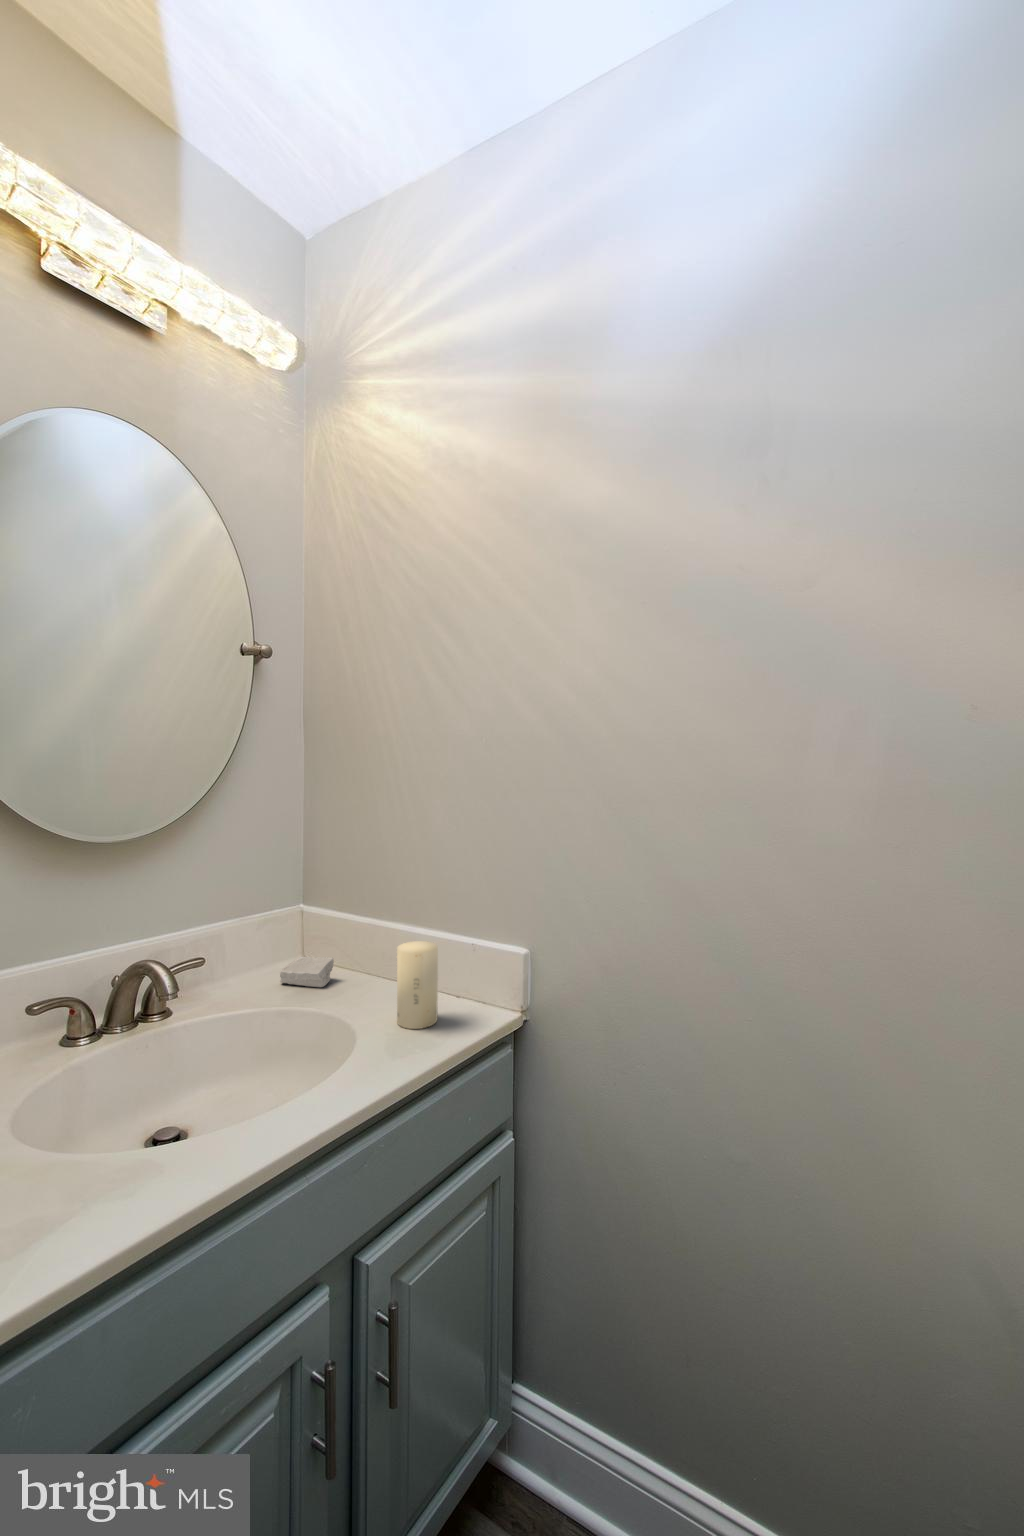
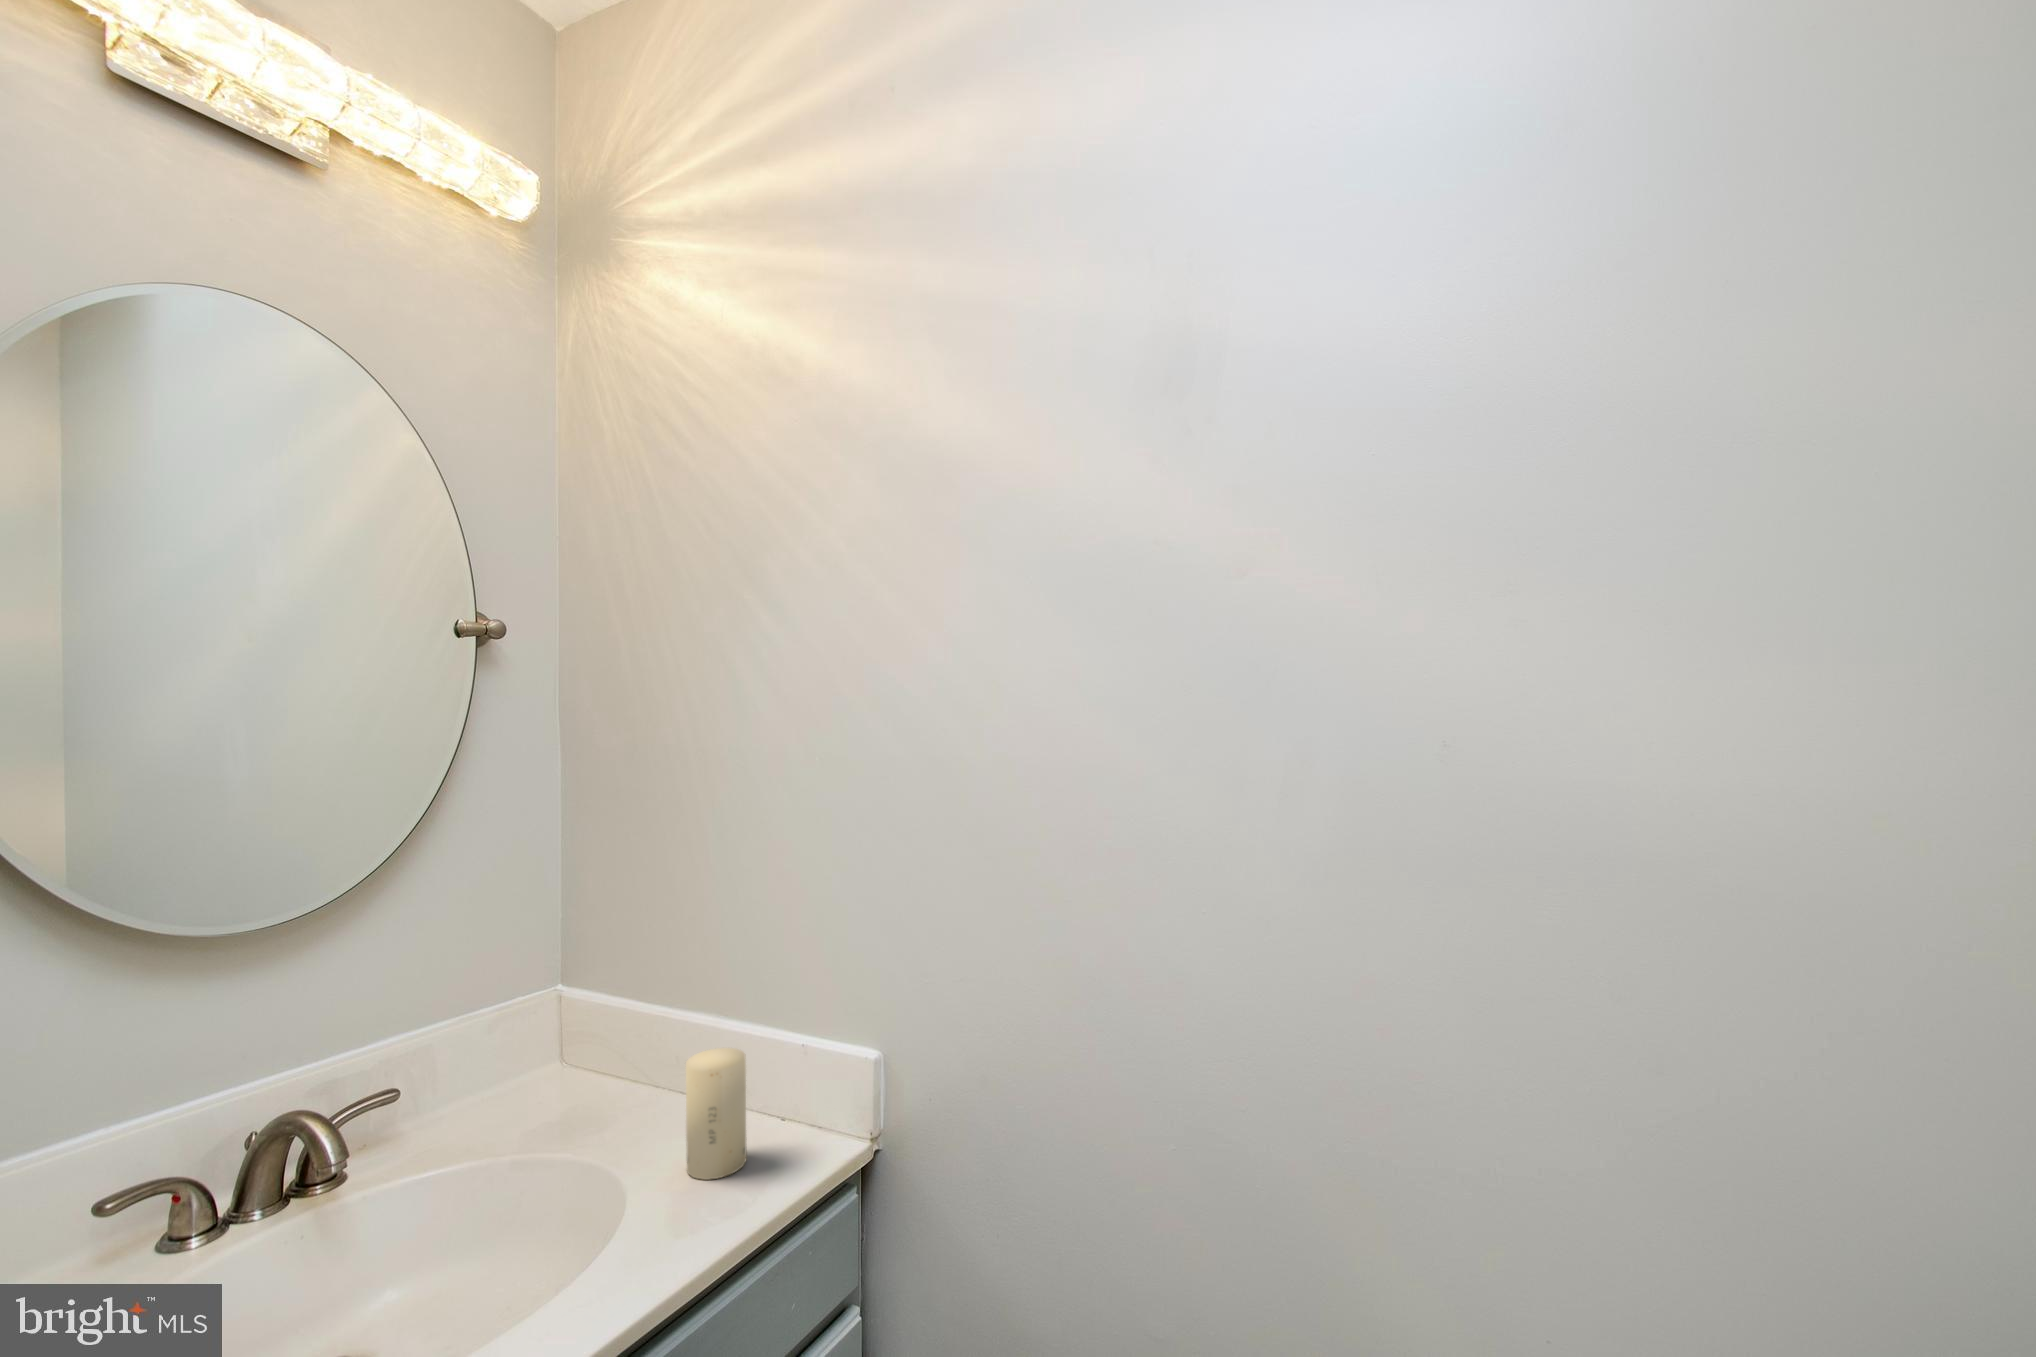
soap bar: present [280,957,334,987] -> none [520,1067,603,1115]

